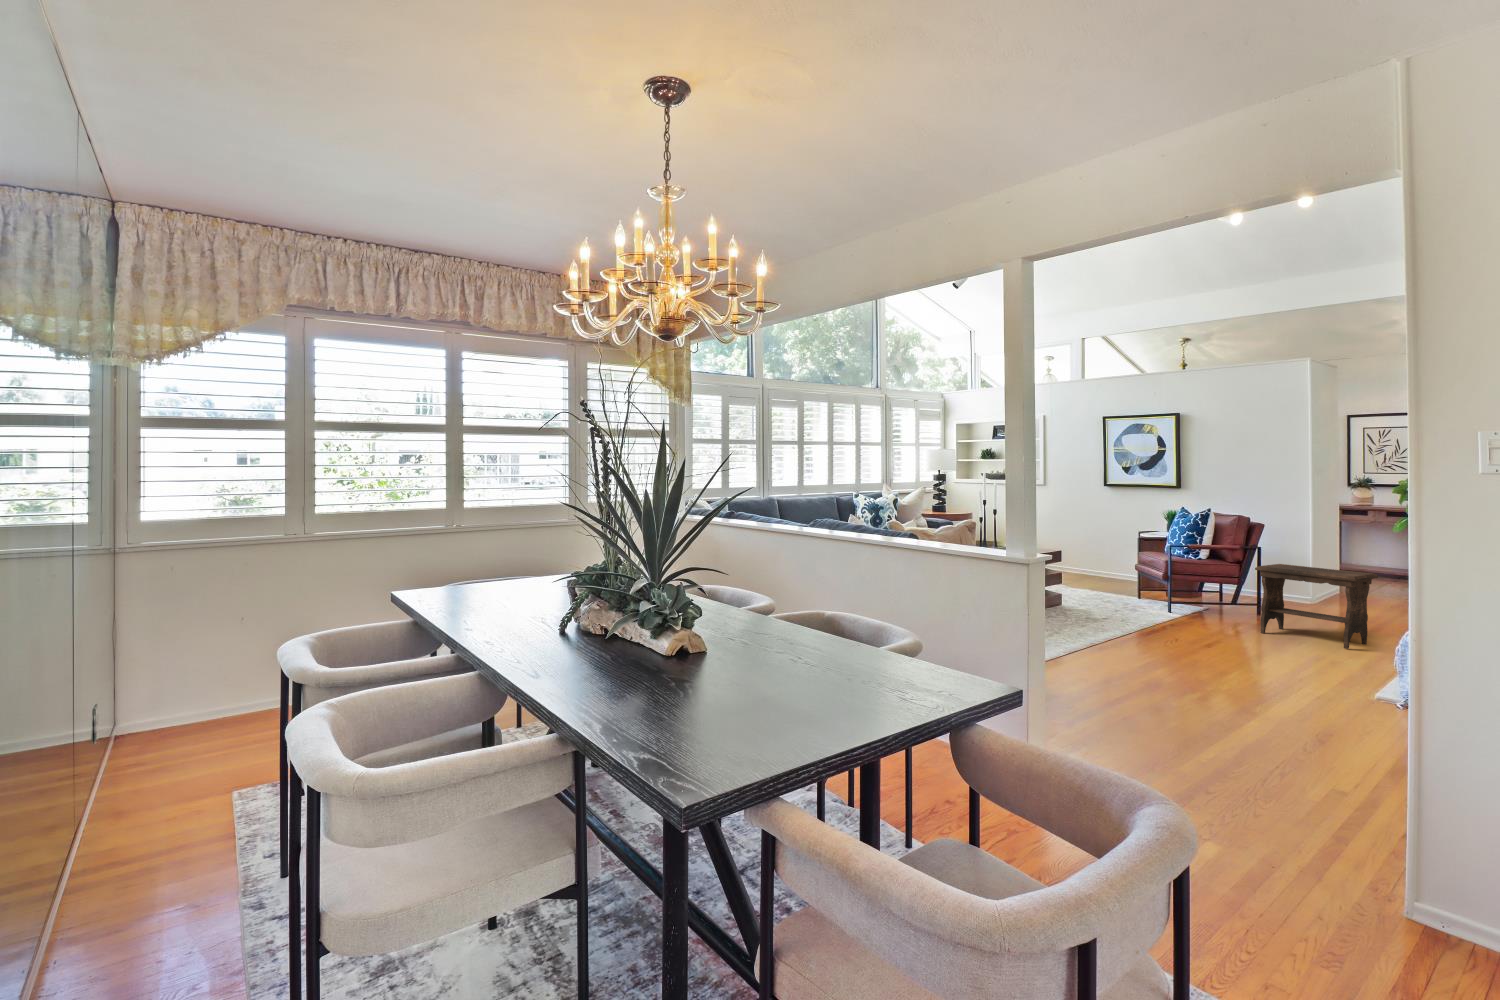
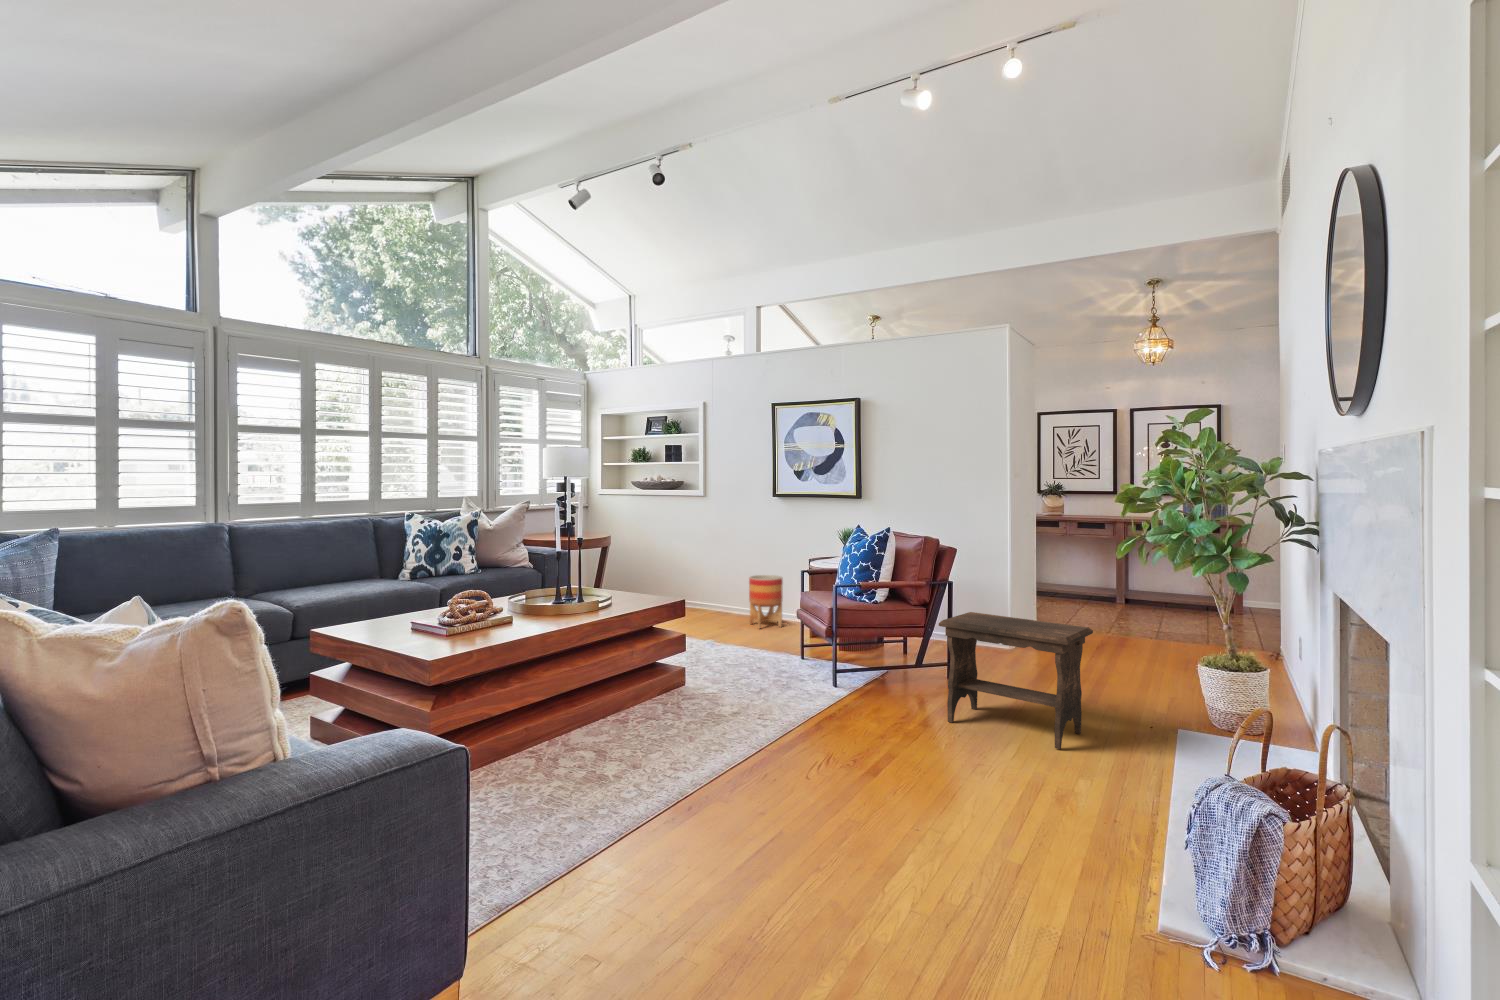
planter: none [1084,543,1112,581] -> present [749,575,783,629]

